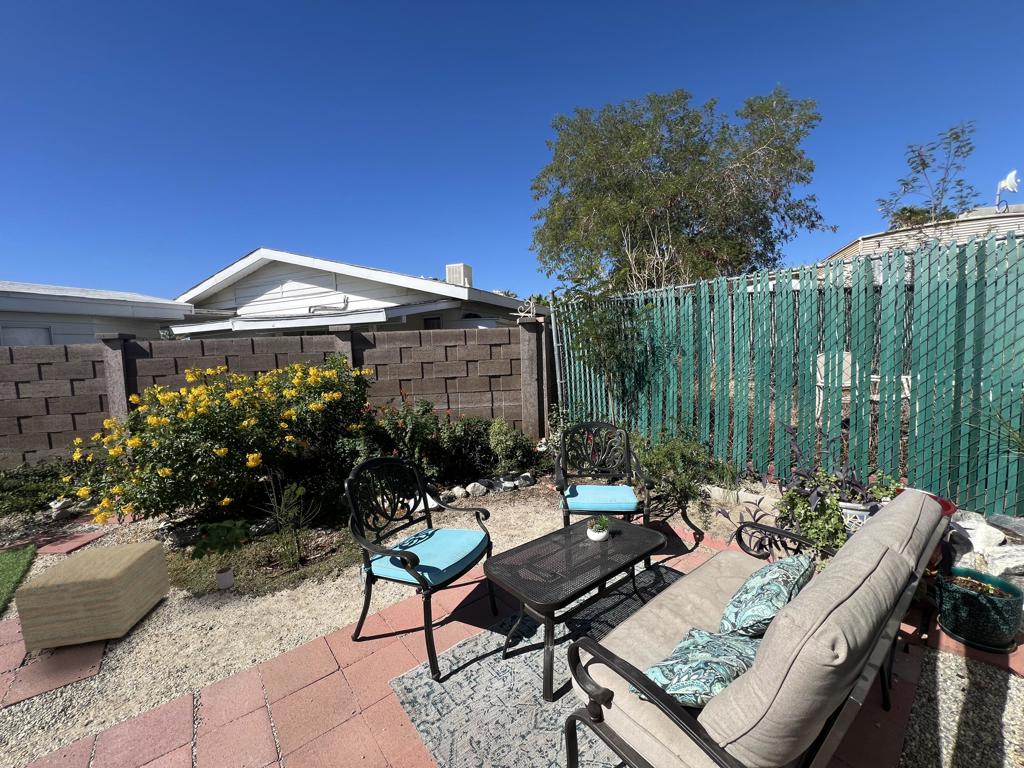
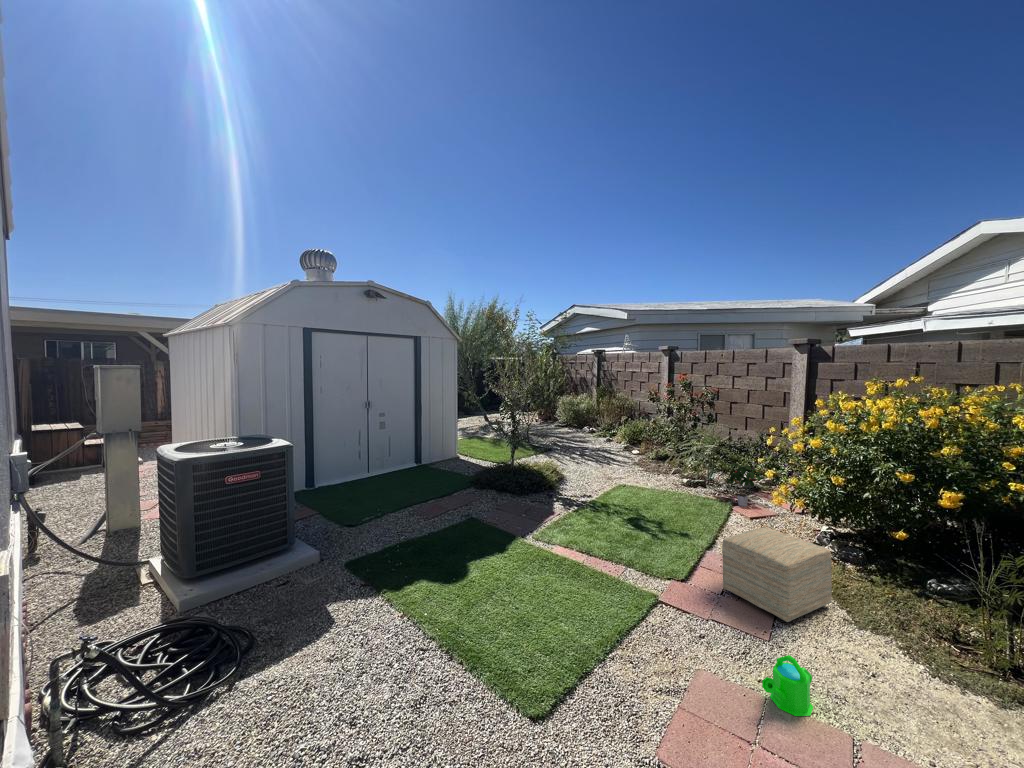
potted plant: present [188,520,253,589] -> present [727,464,761,506]
watering can: none [87,665,154,730] -> present [762,655,813,716]

